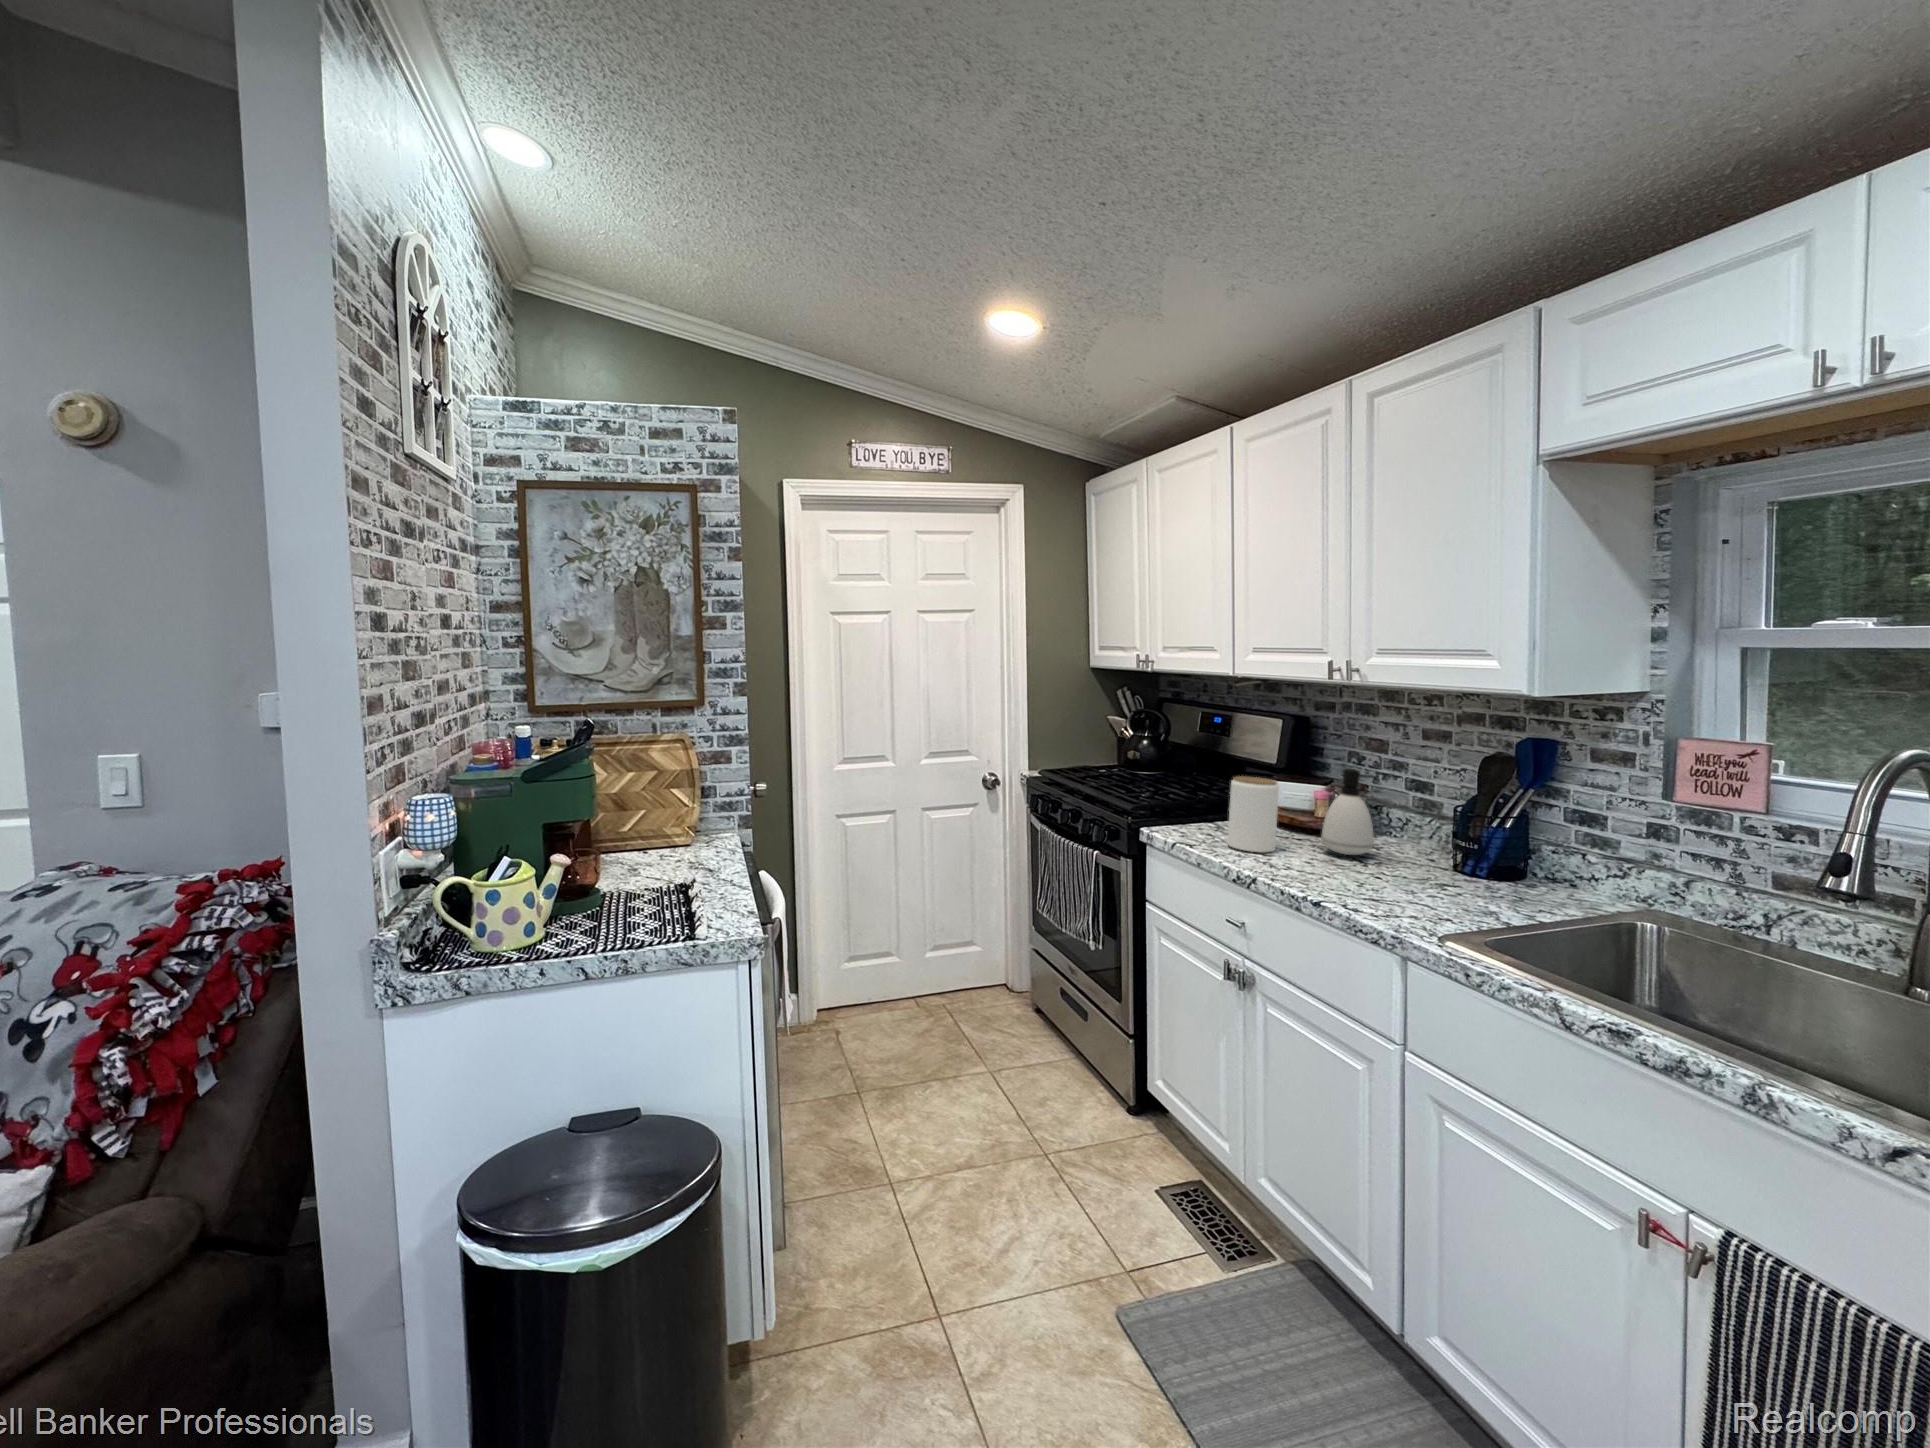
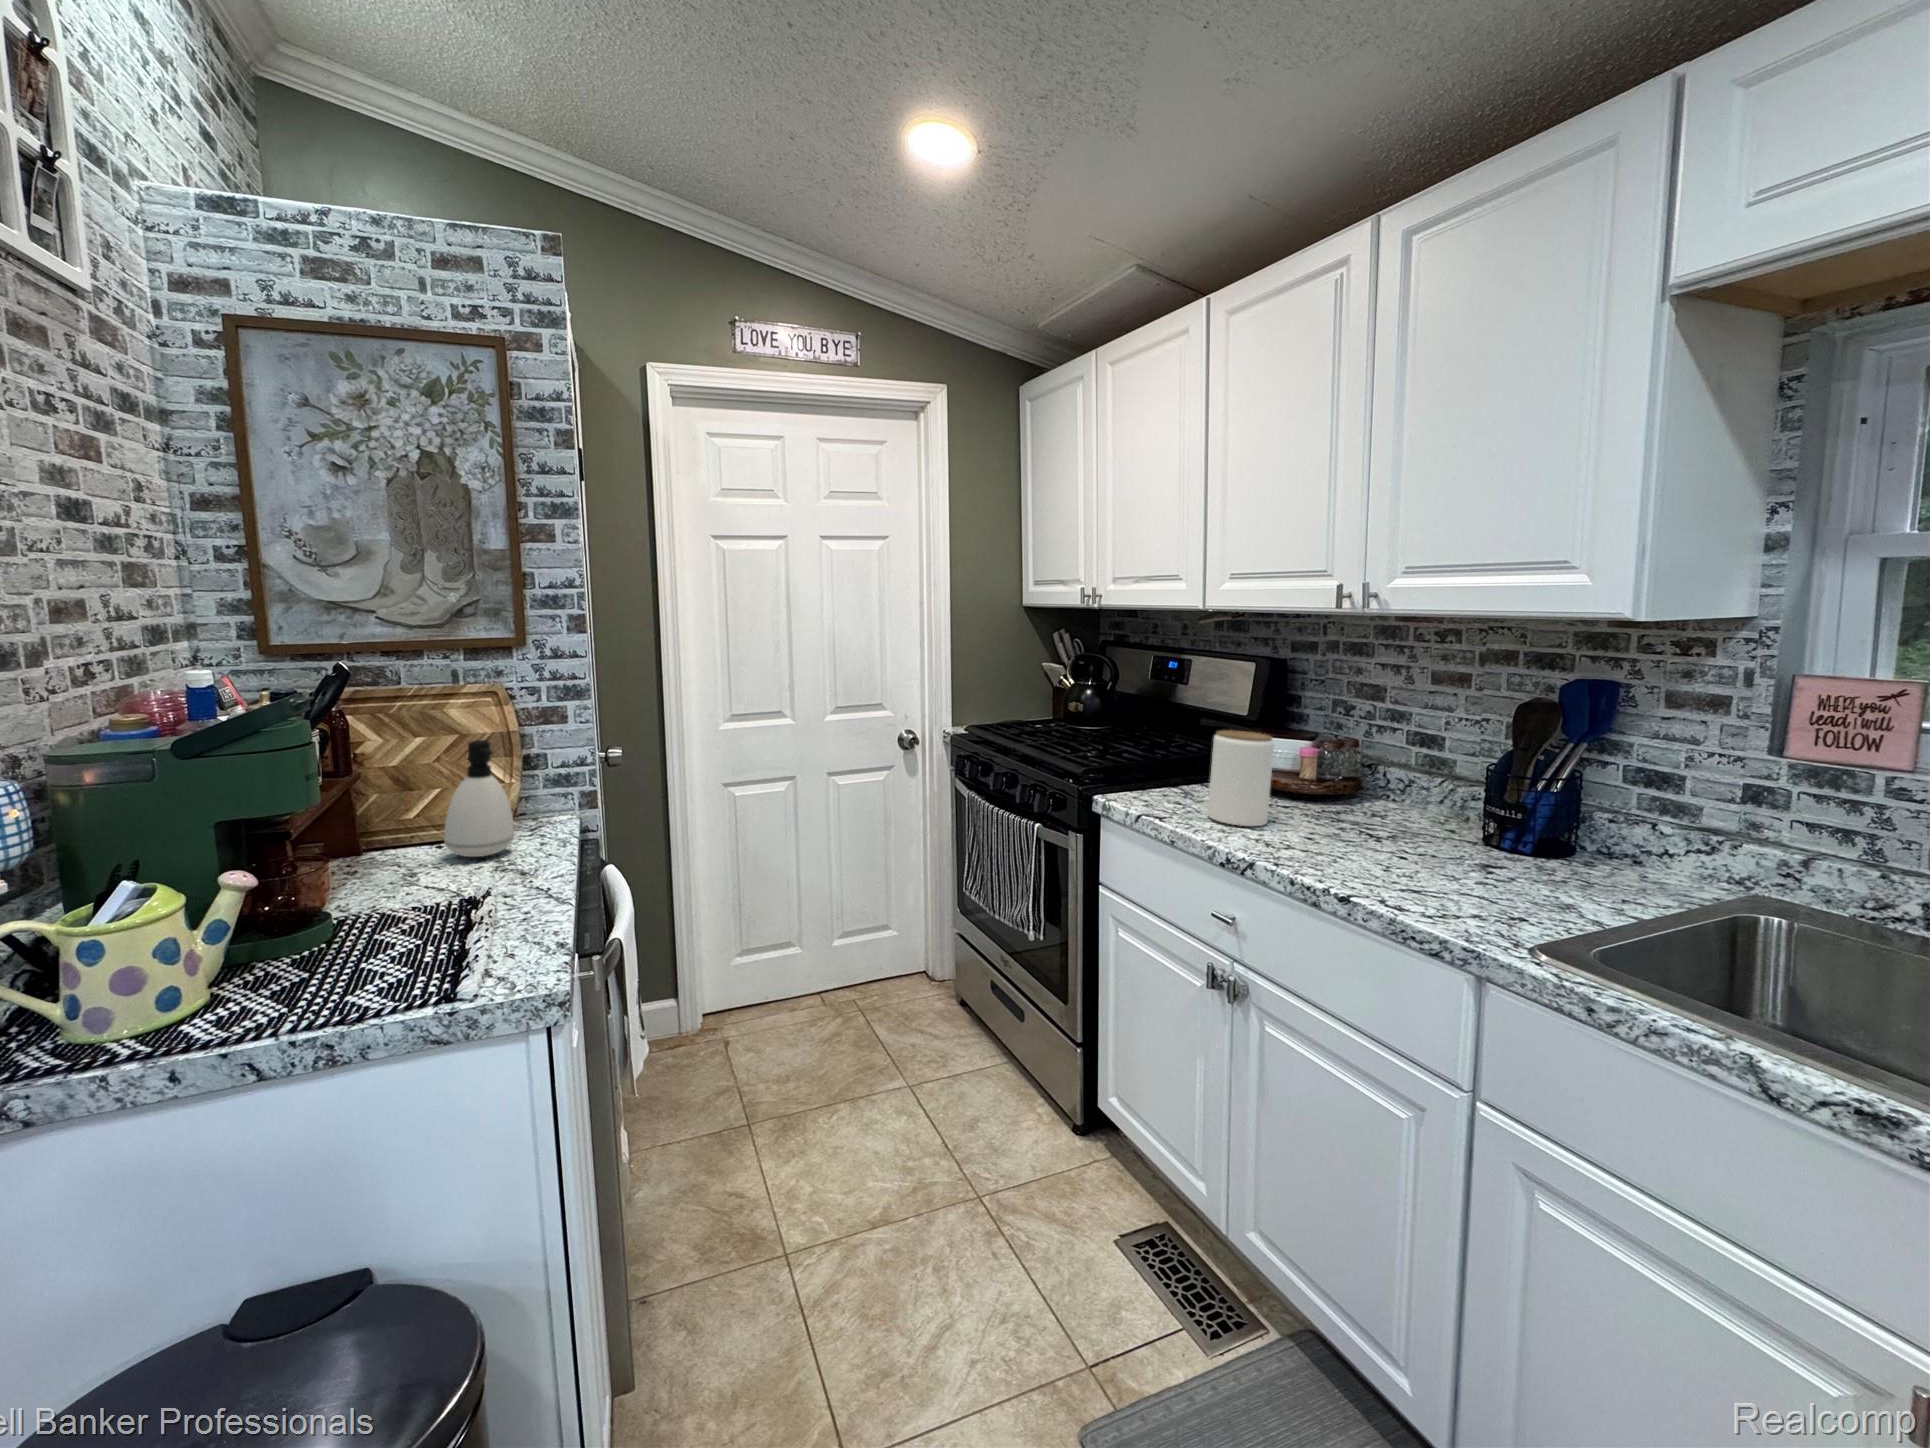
soap dispenser: present [1321,769,1377,855] -> present [444,740,514,857]

